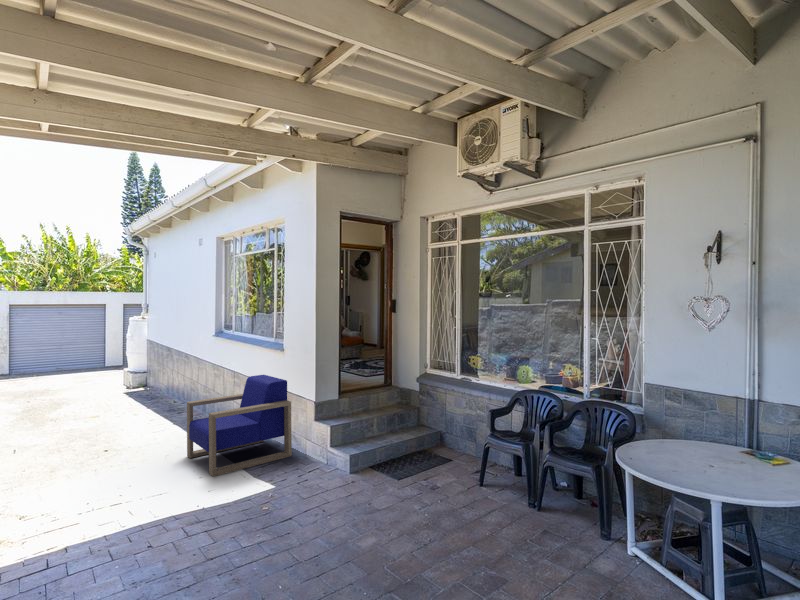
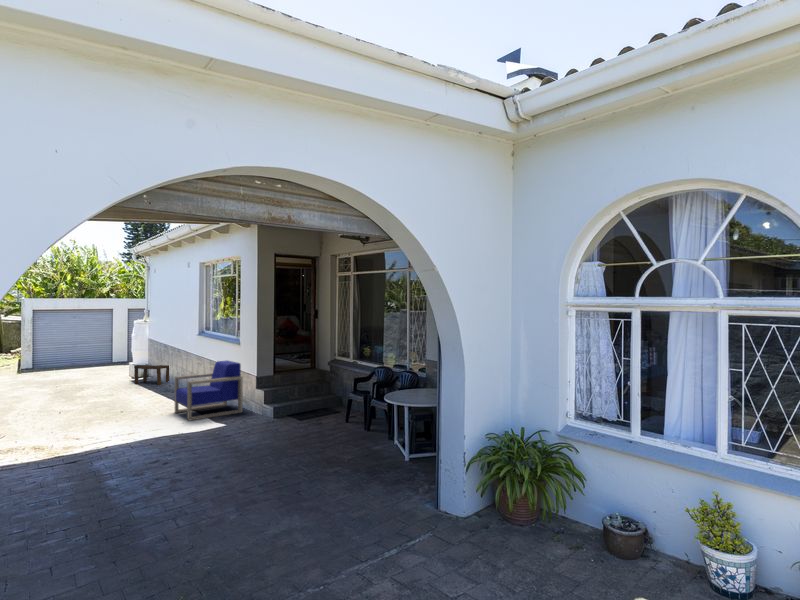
bench: none [128,374,176,401] -> present [134,365,169,385]

